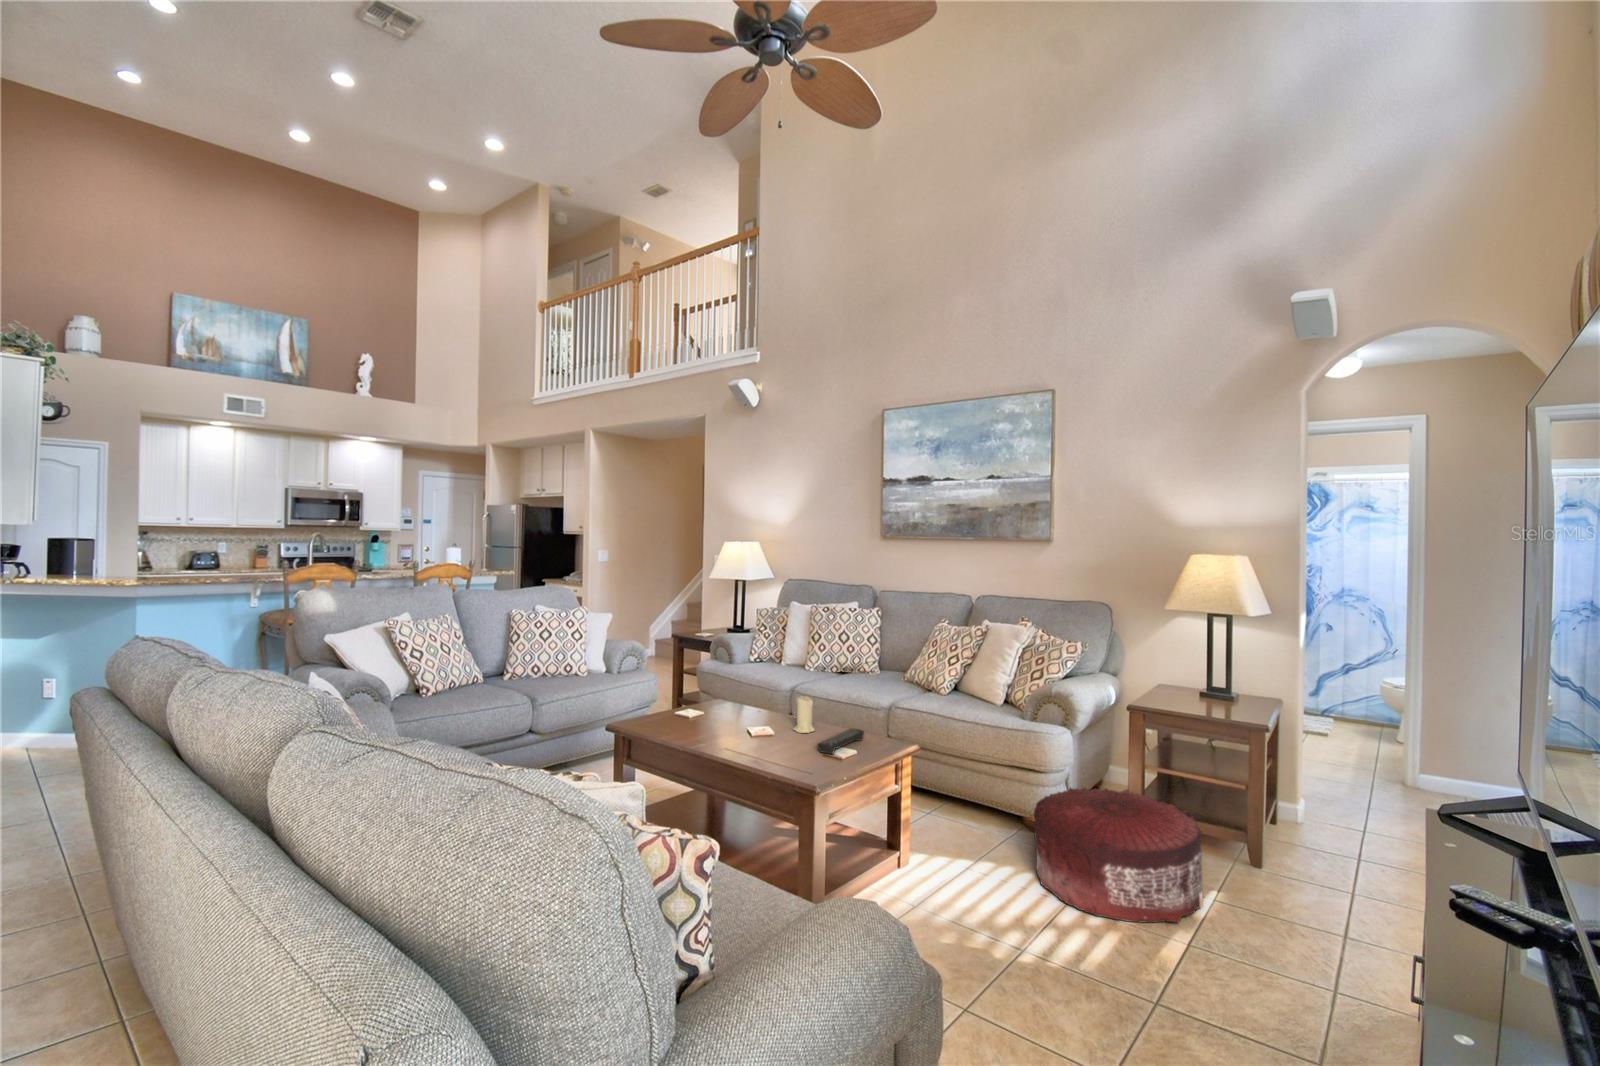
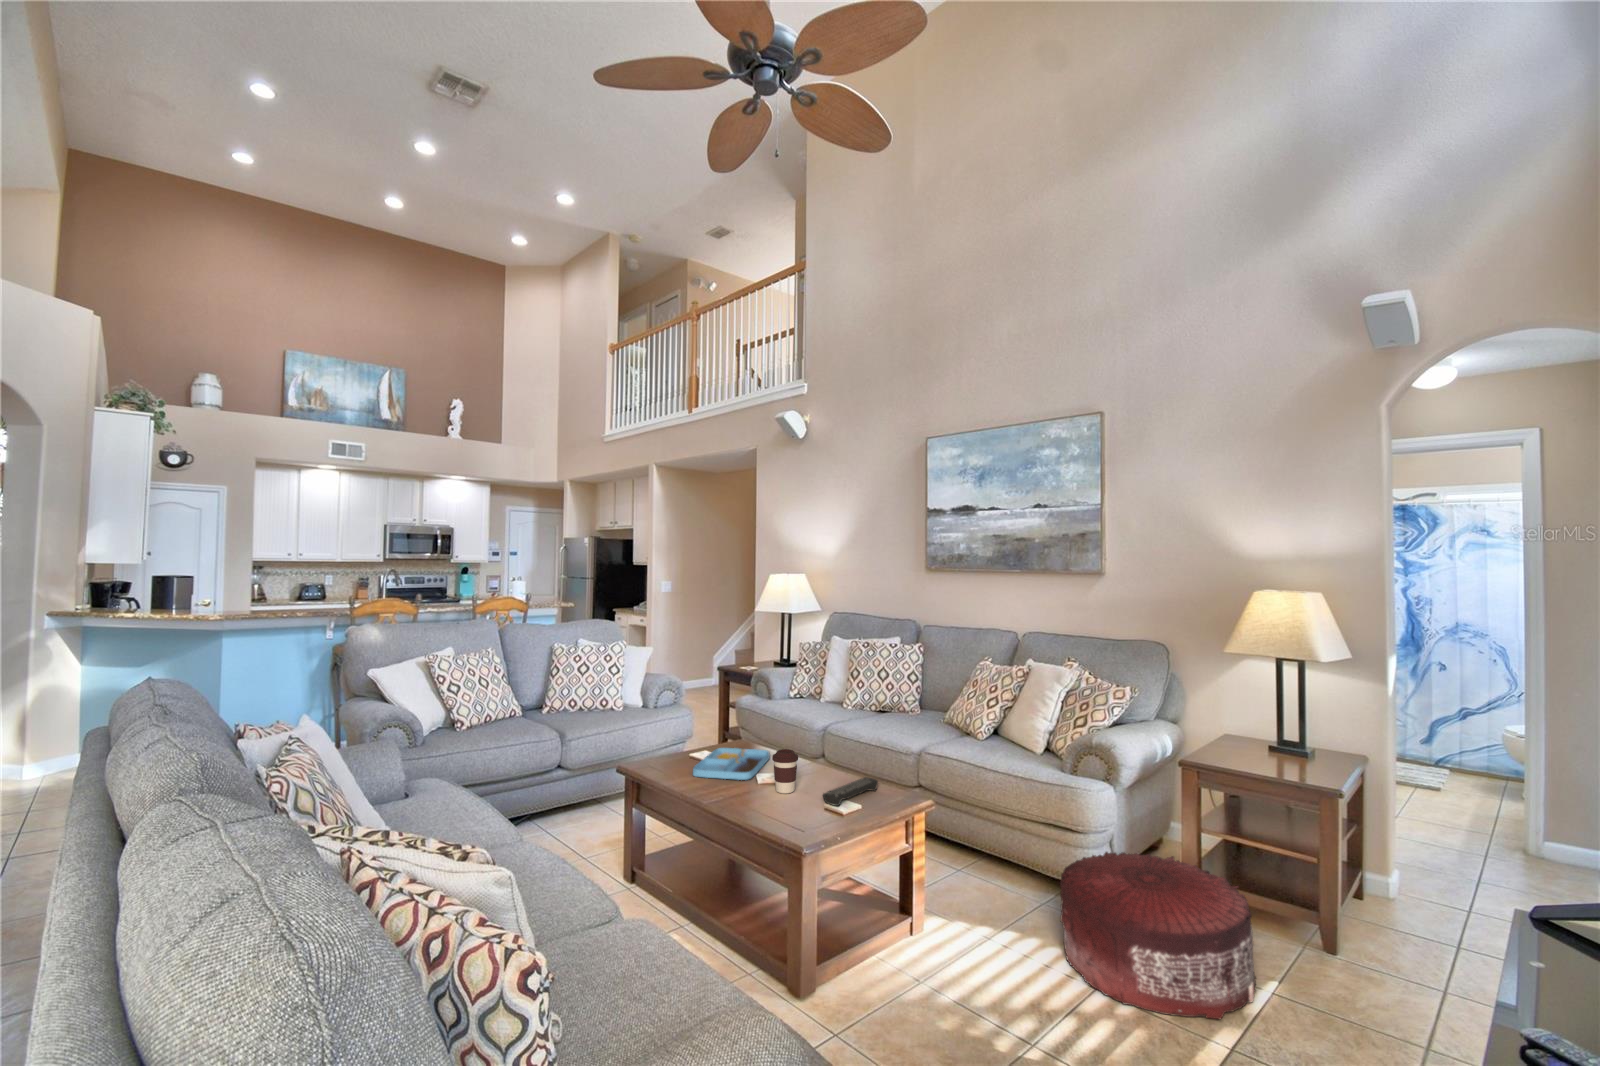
candle: present [793,696,814,733] -> none [807,740,829,780]
coffee cup: none [765,704,790,745] -> present [772,749,798,793]
tray: none [682,707,751,735] -> present [693,748,770,780]

